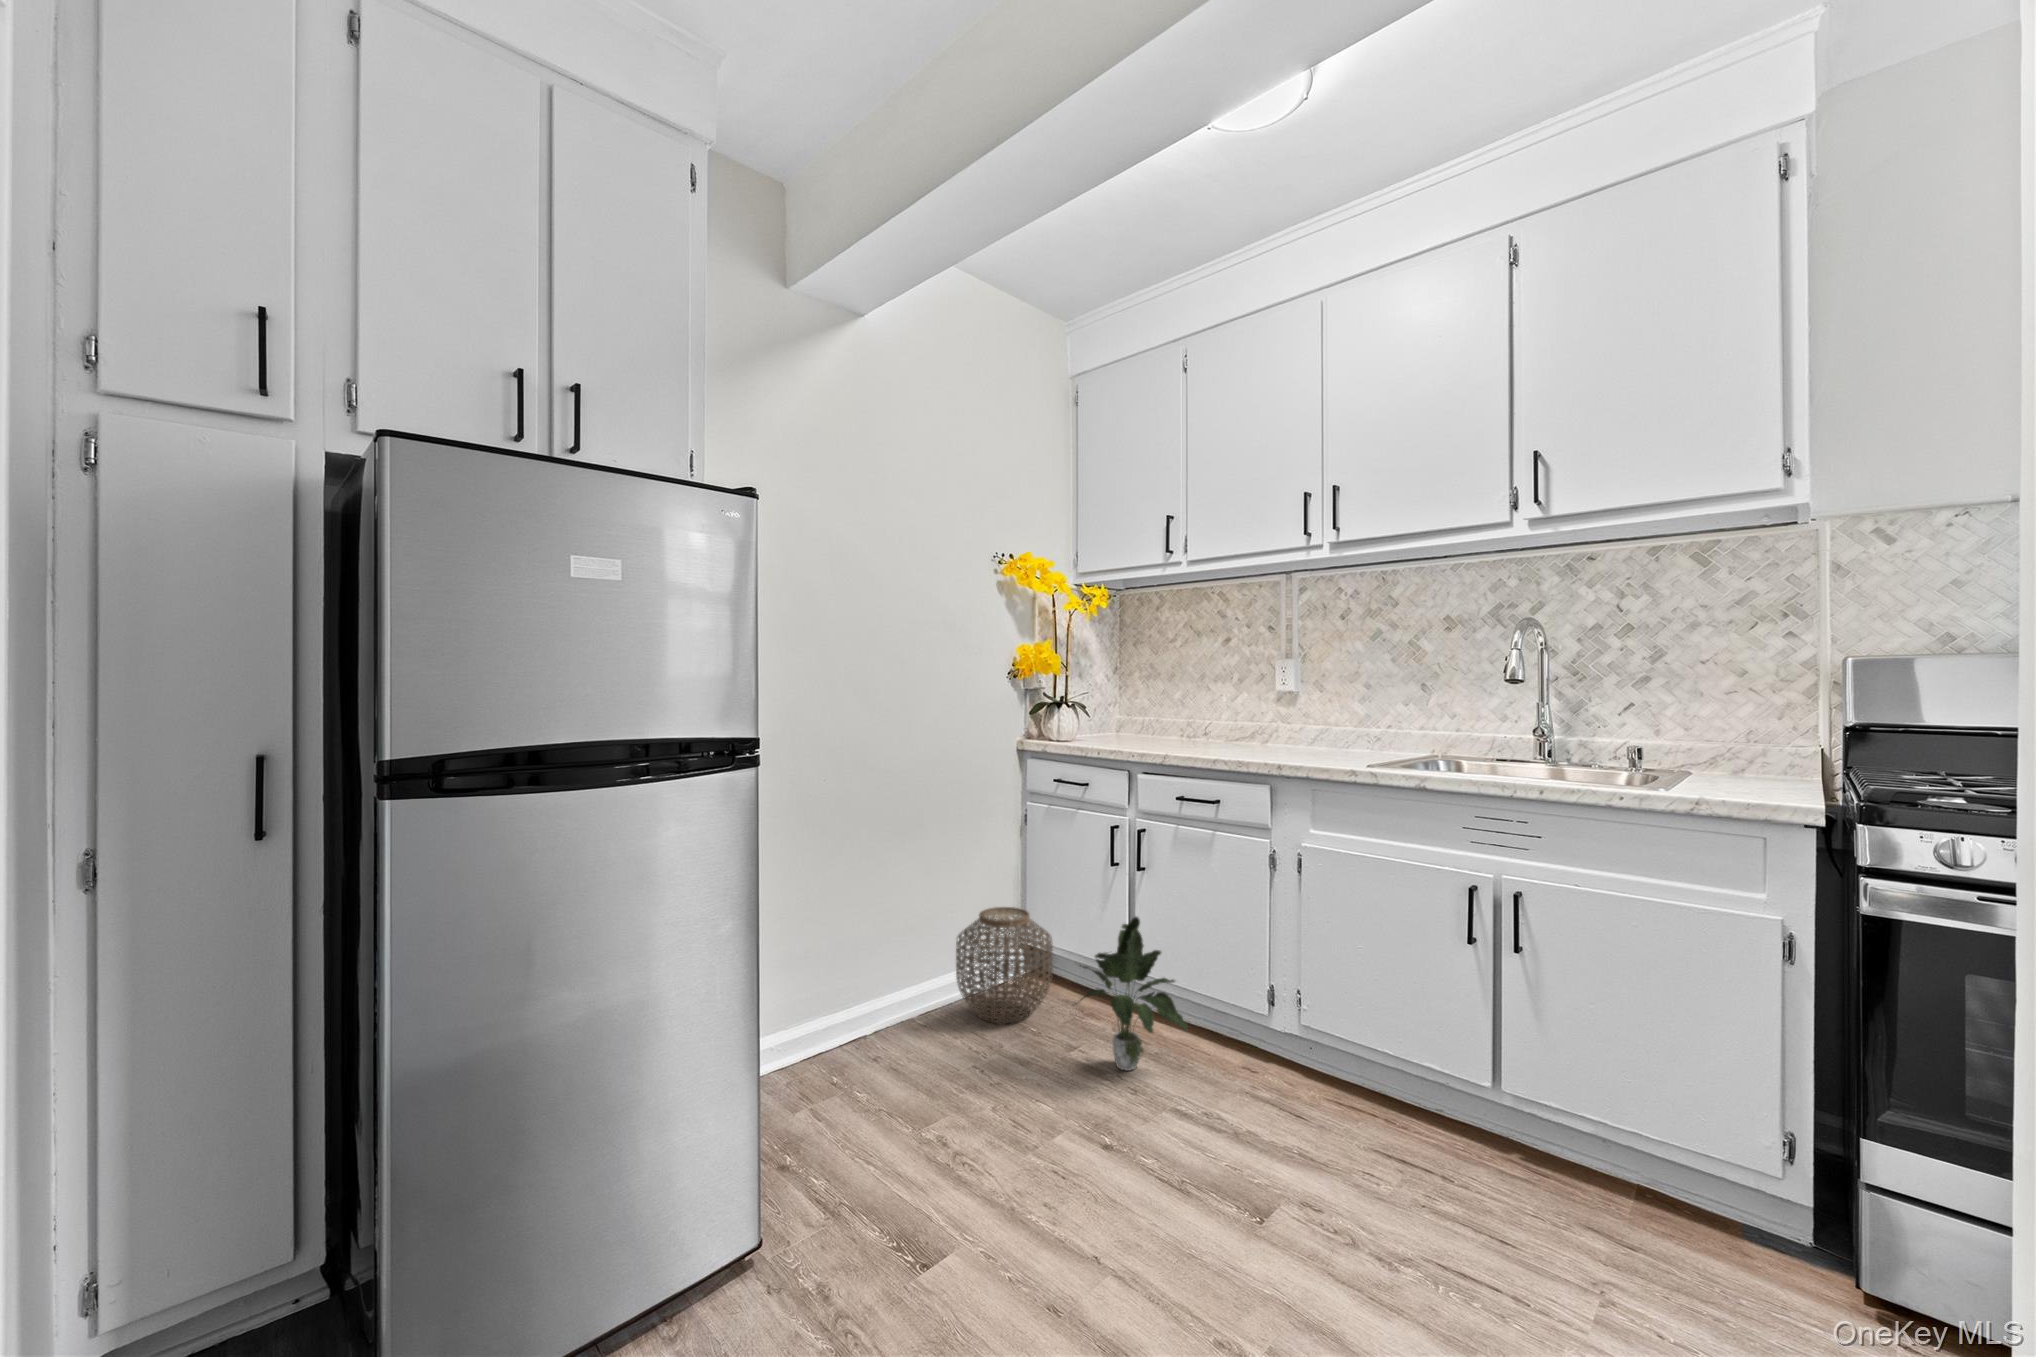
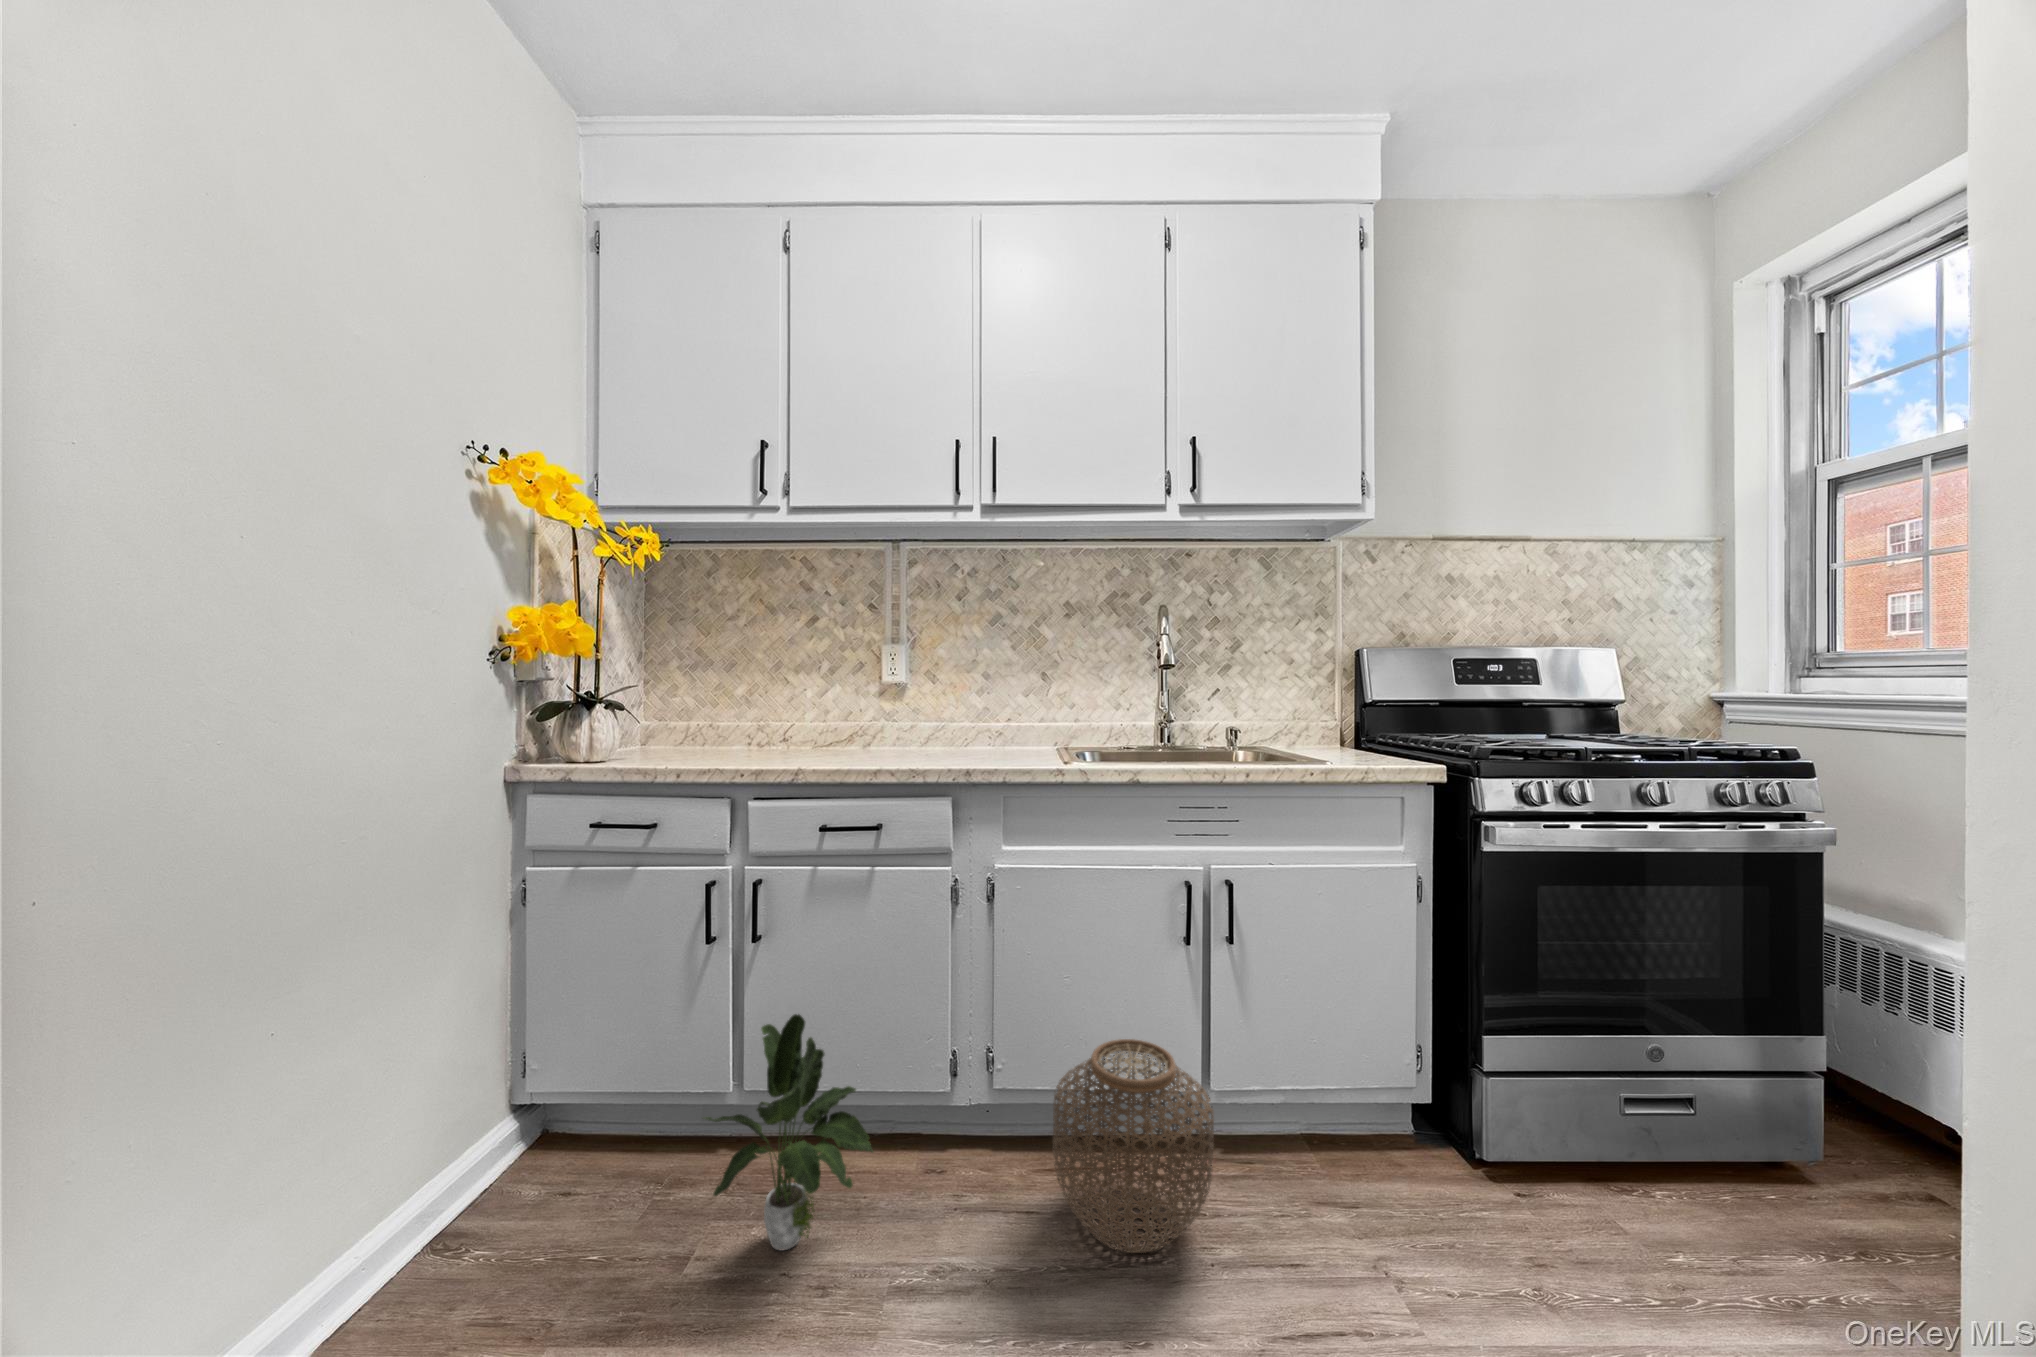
woven basket: present [956,907,1053,1023] -> present [1053,1039,1214,1253]

